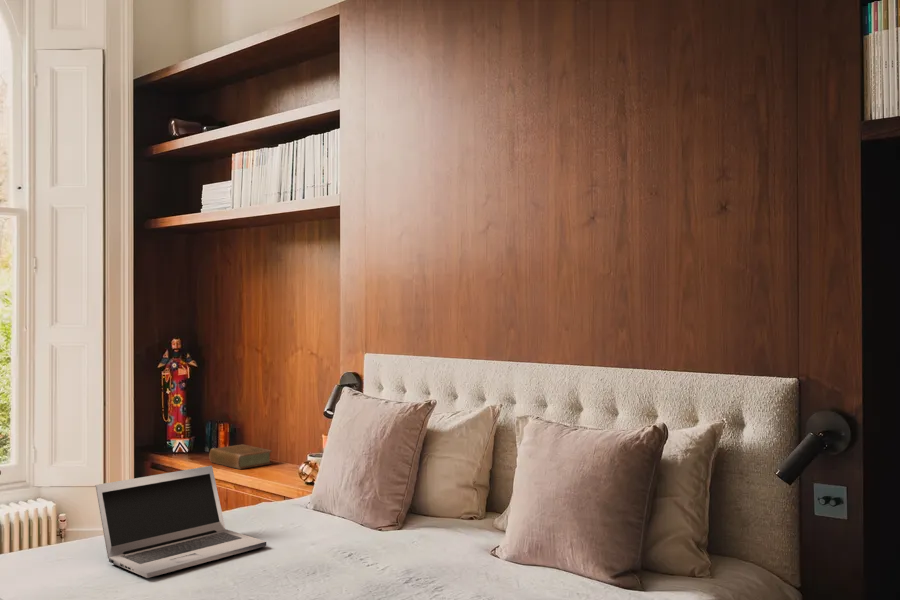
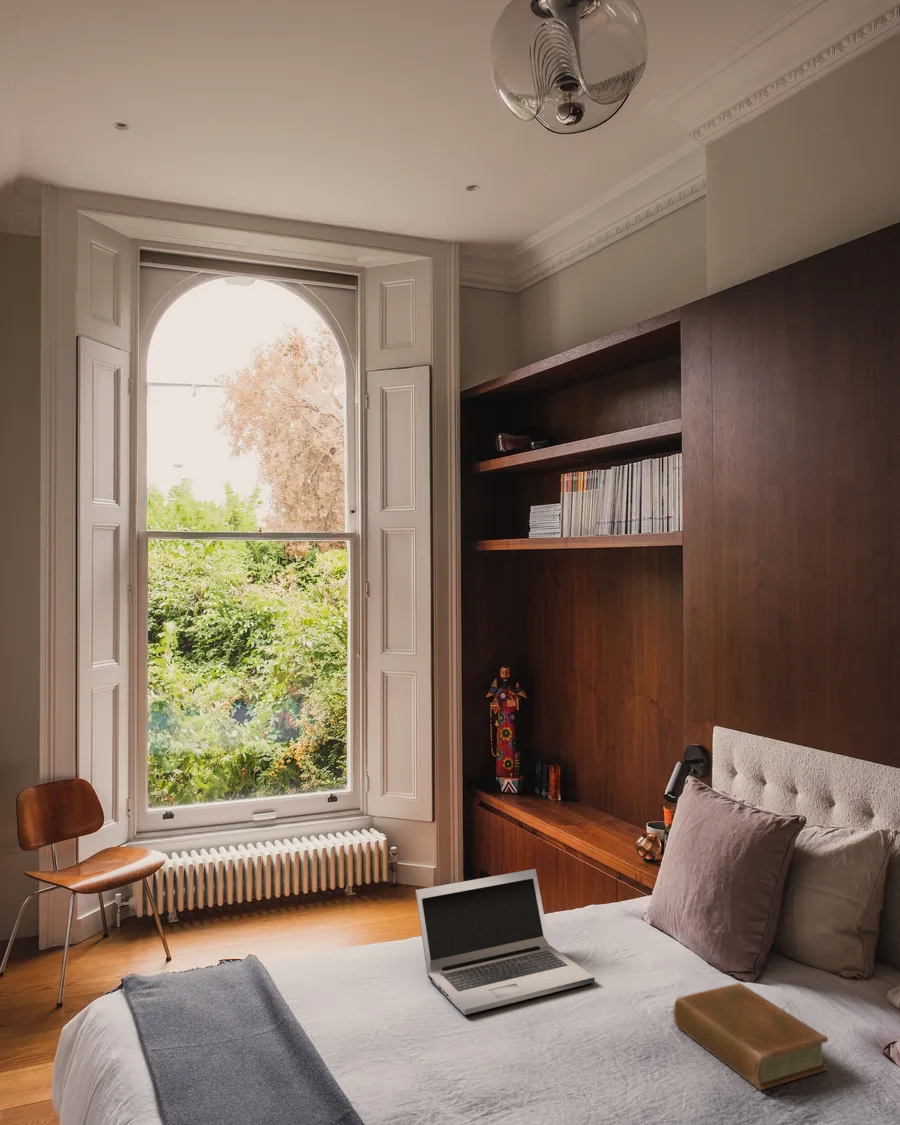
book: present [209,444,272,469] -> present [673,983,828,1090]

